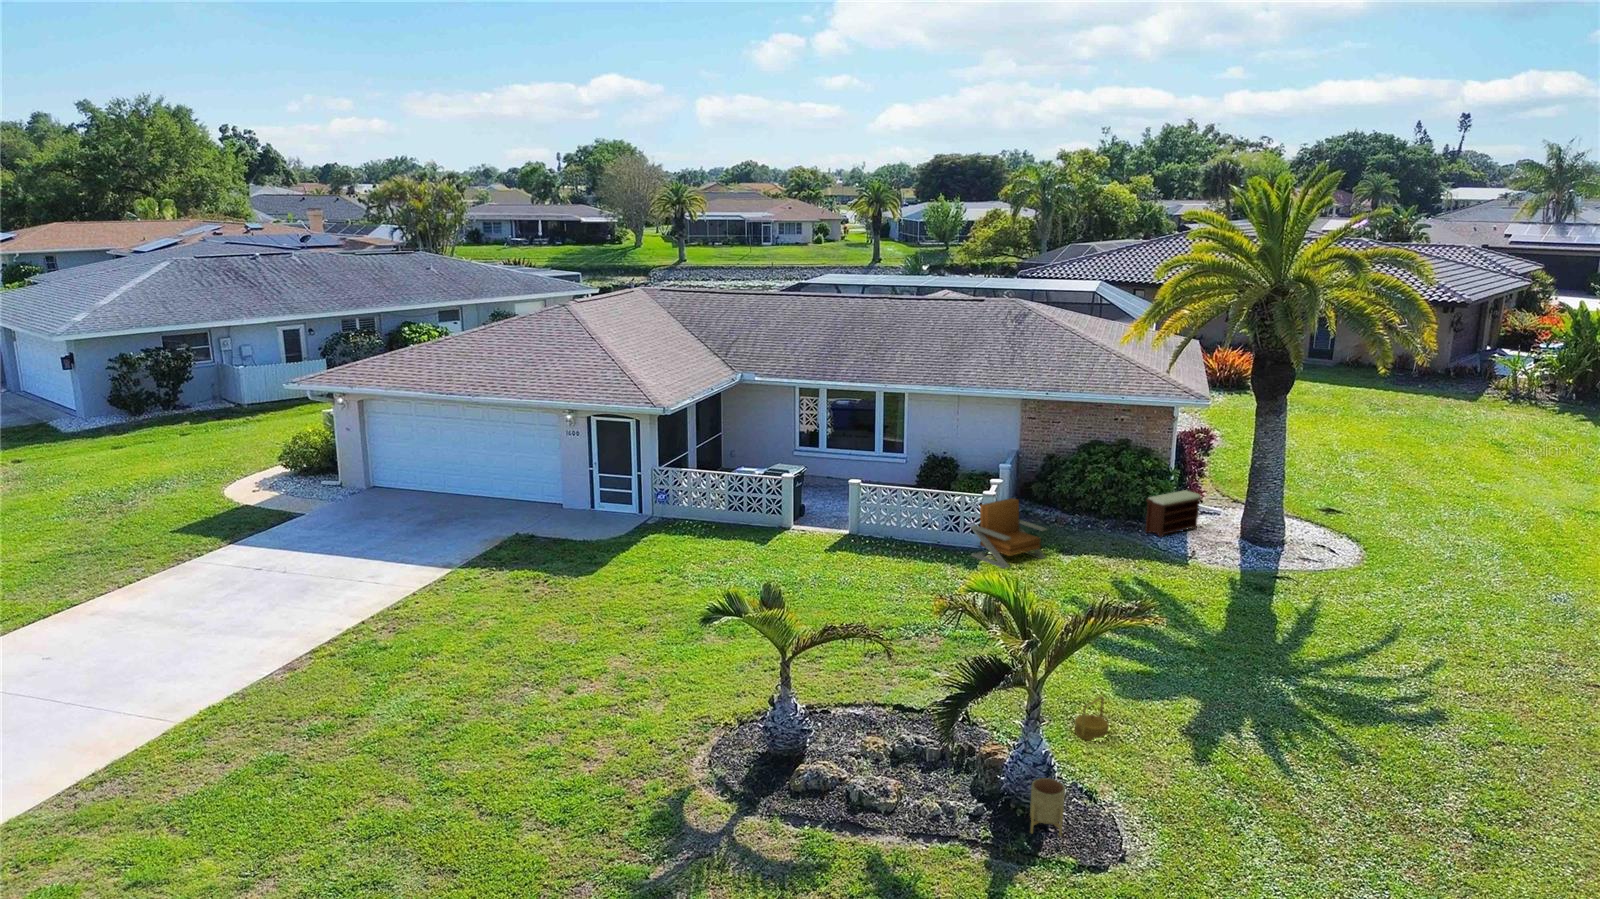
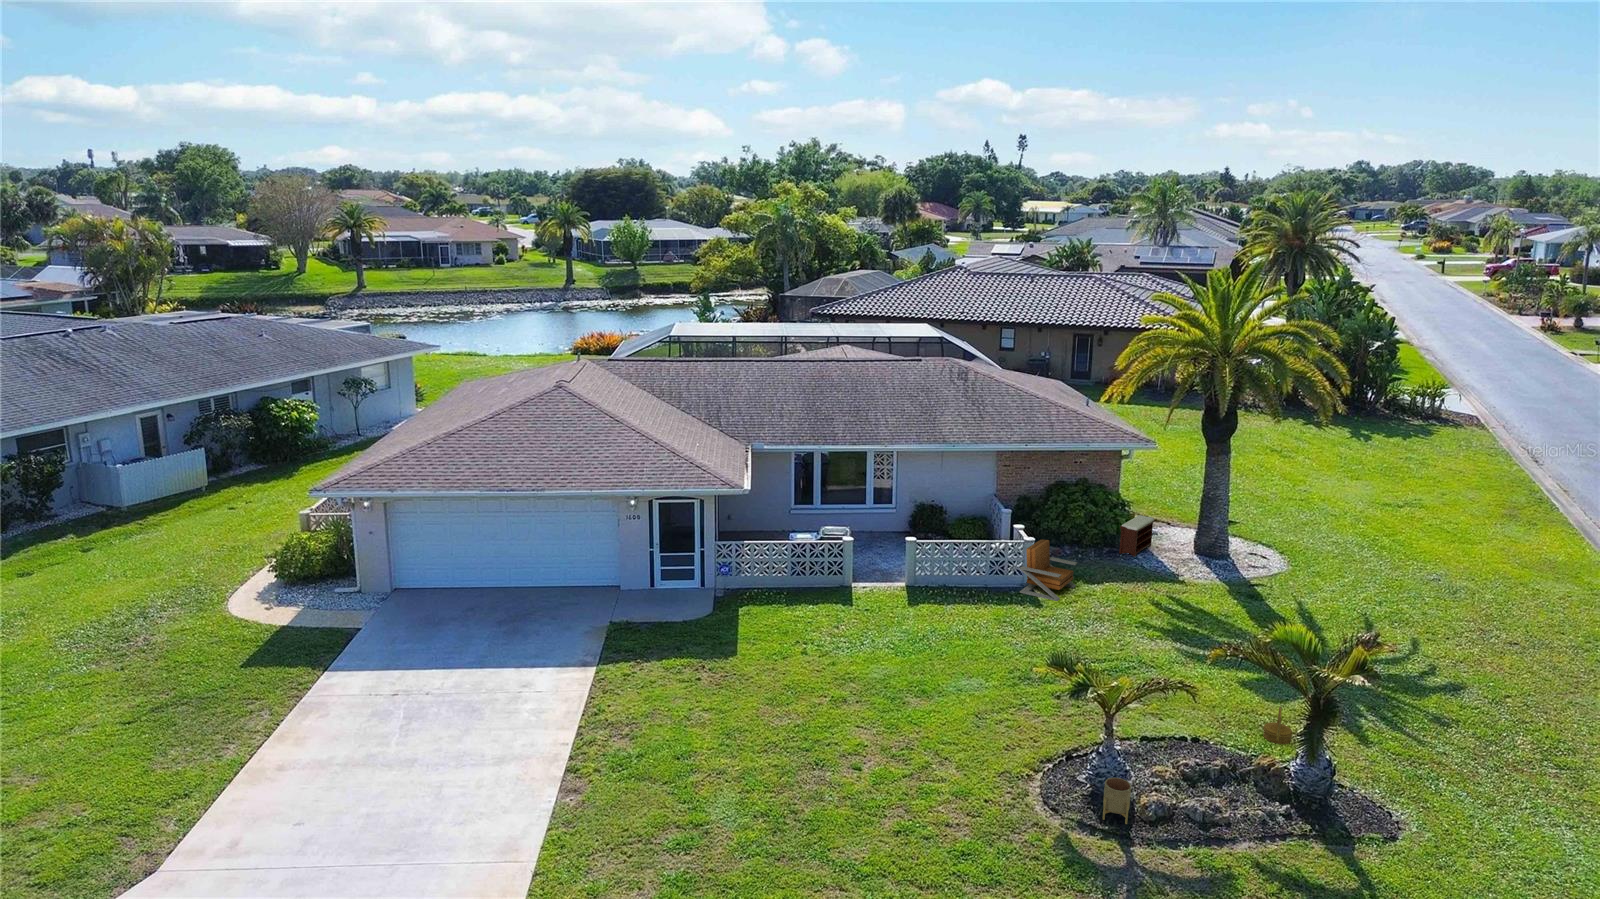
planter: present [1030,778,1065,836] -> present [1103,778,1131,824]

